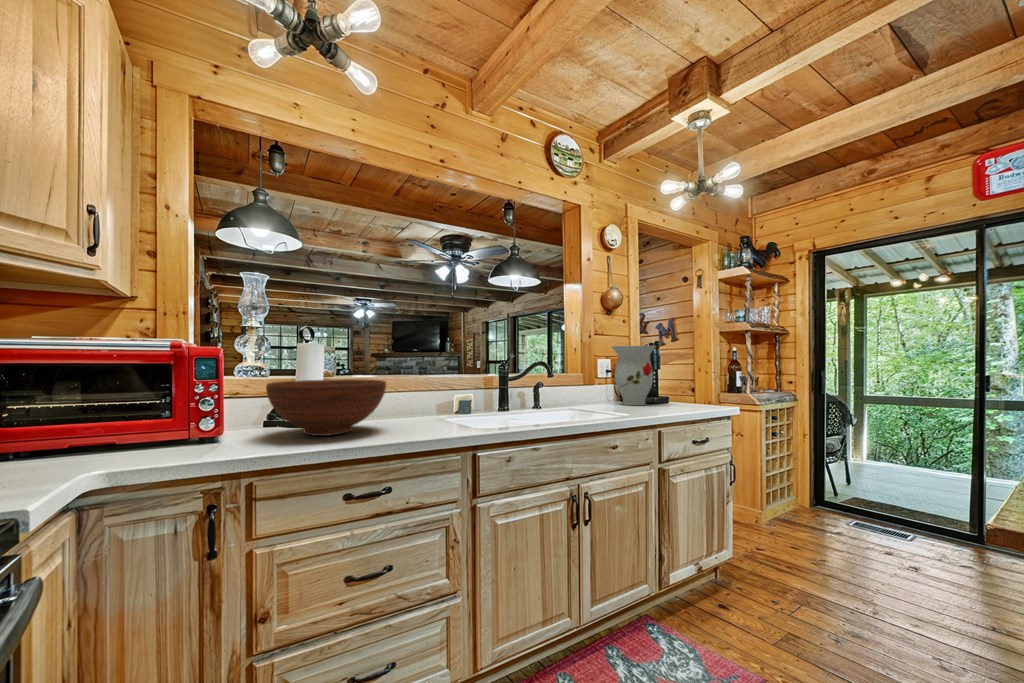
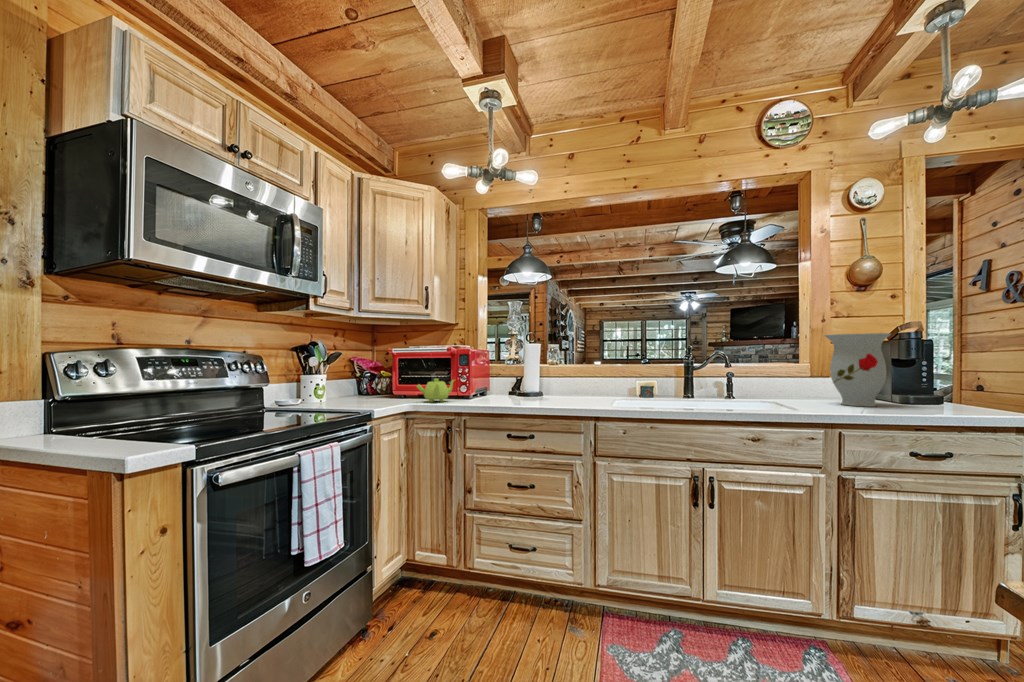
fruit bowl: present [266,379,386,436] -> none [486,367,556,401]
teapot: none [96,407,201,461] -> present [417,379,455,402]

